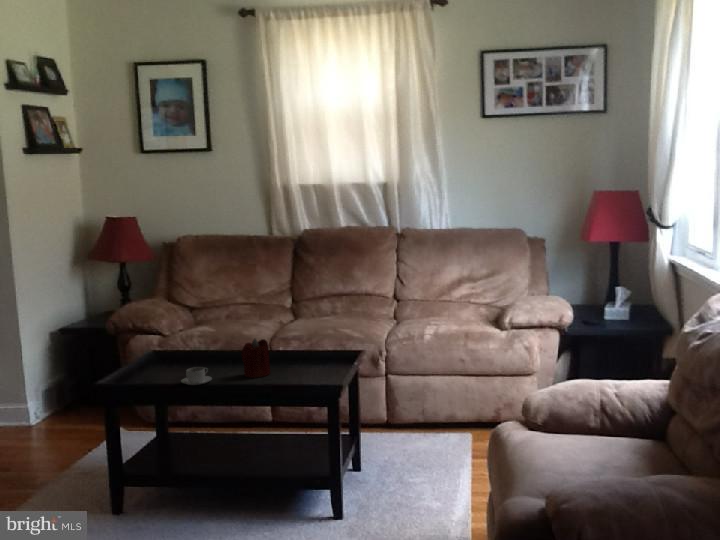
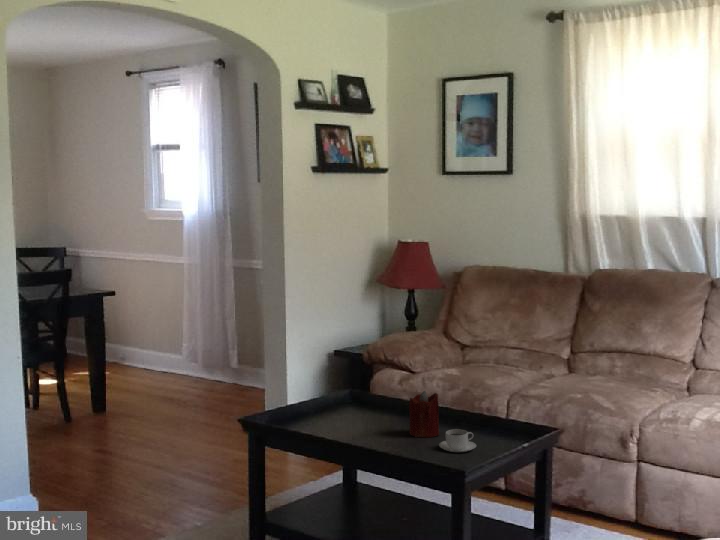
coffee cup: present [181,367,212,385] -> present [439,429,476,452]

